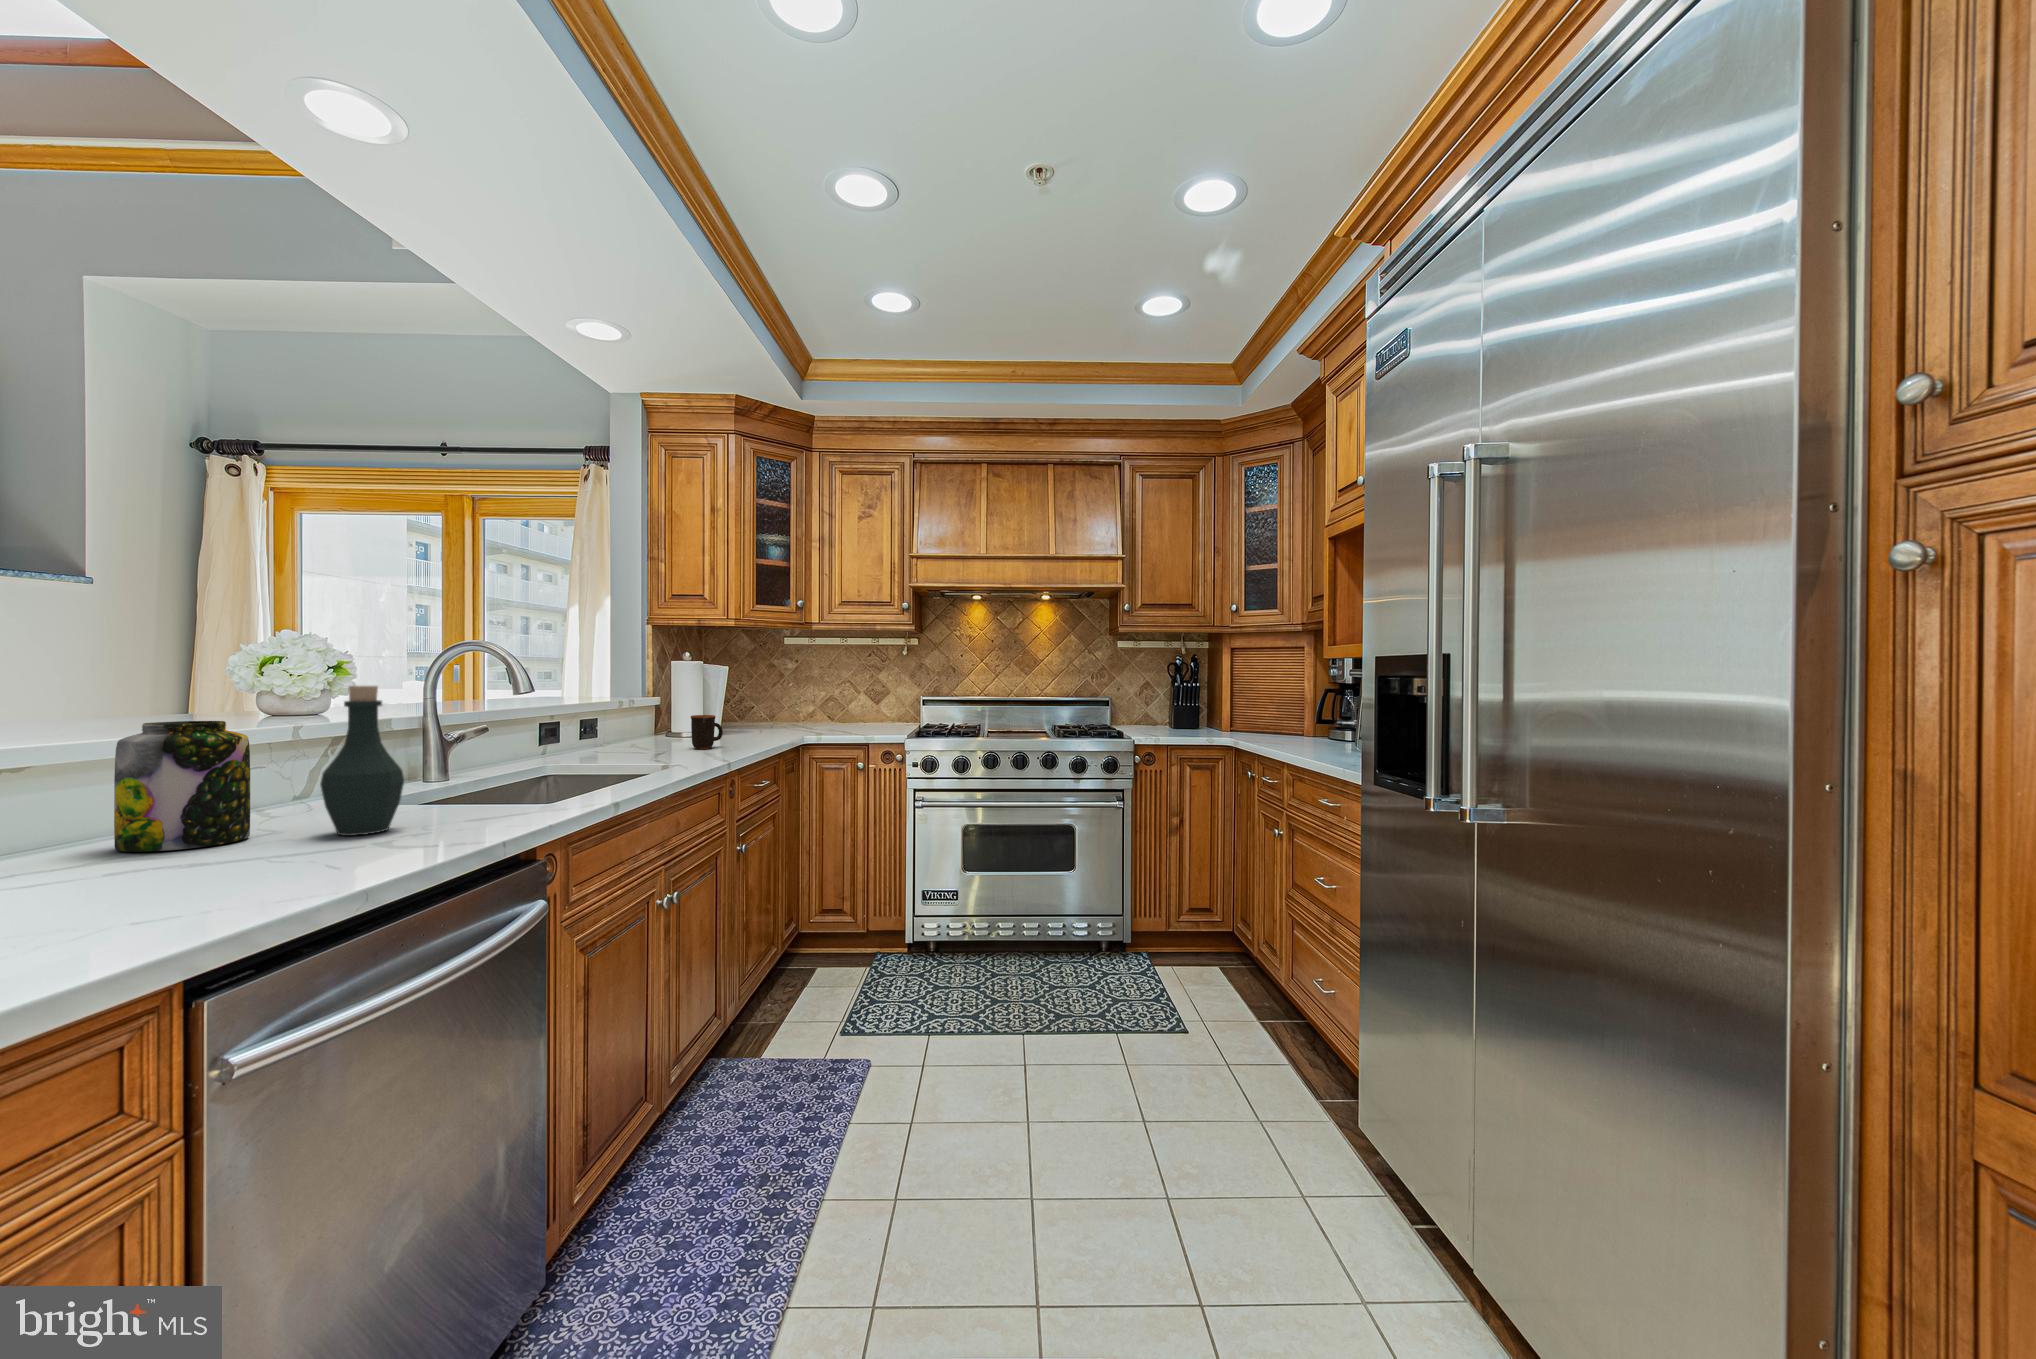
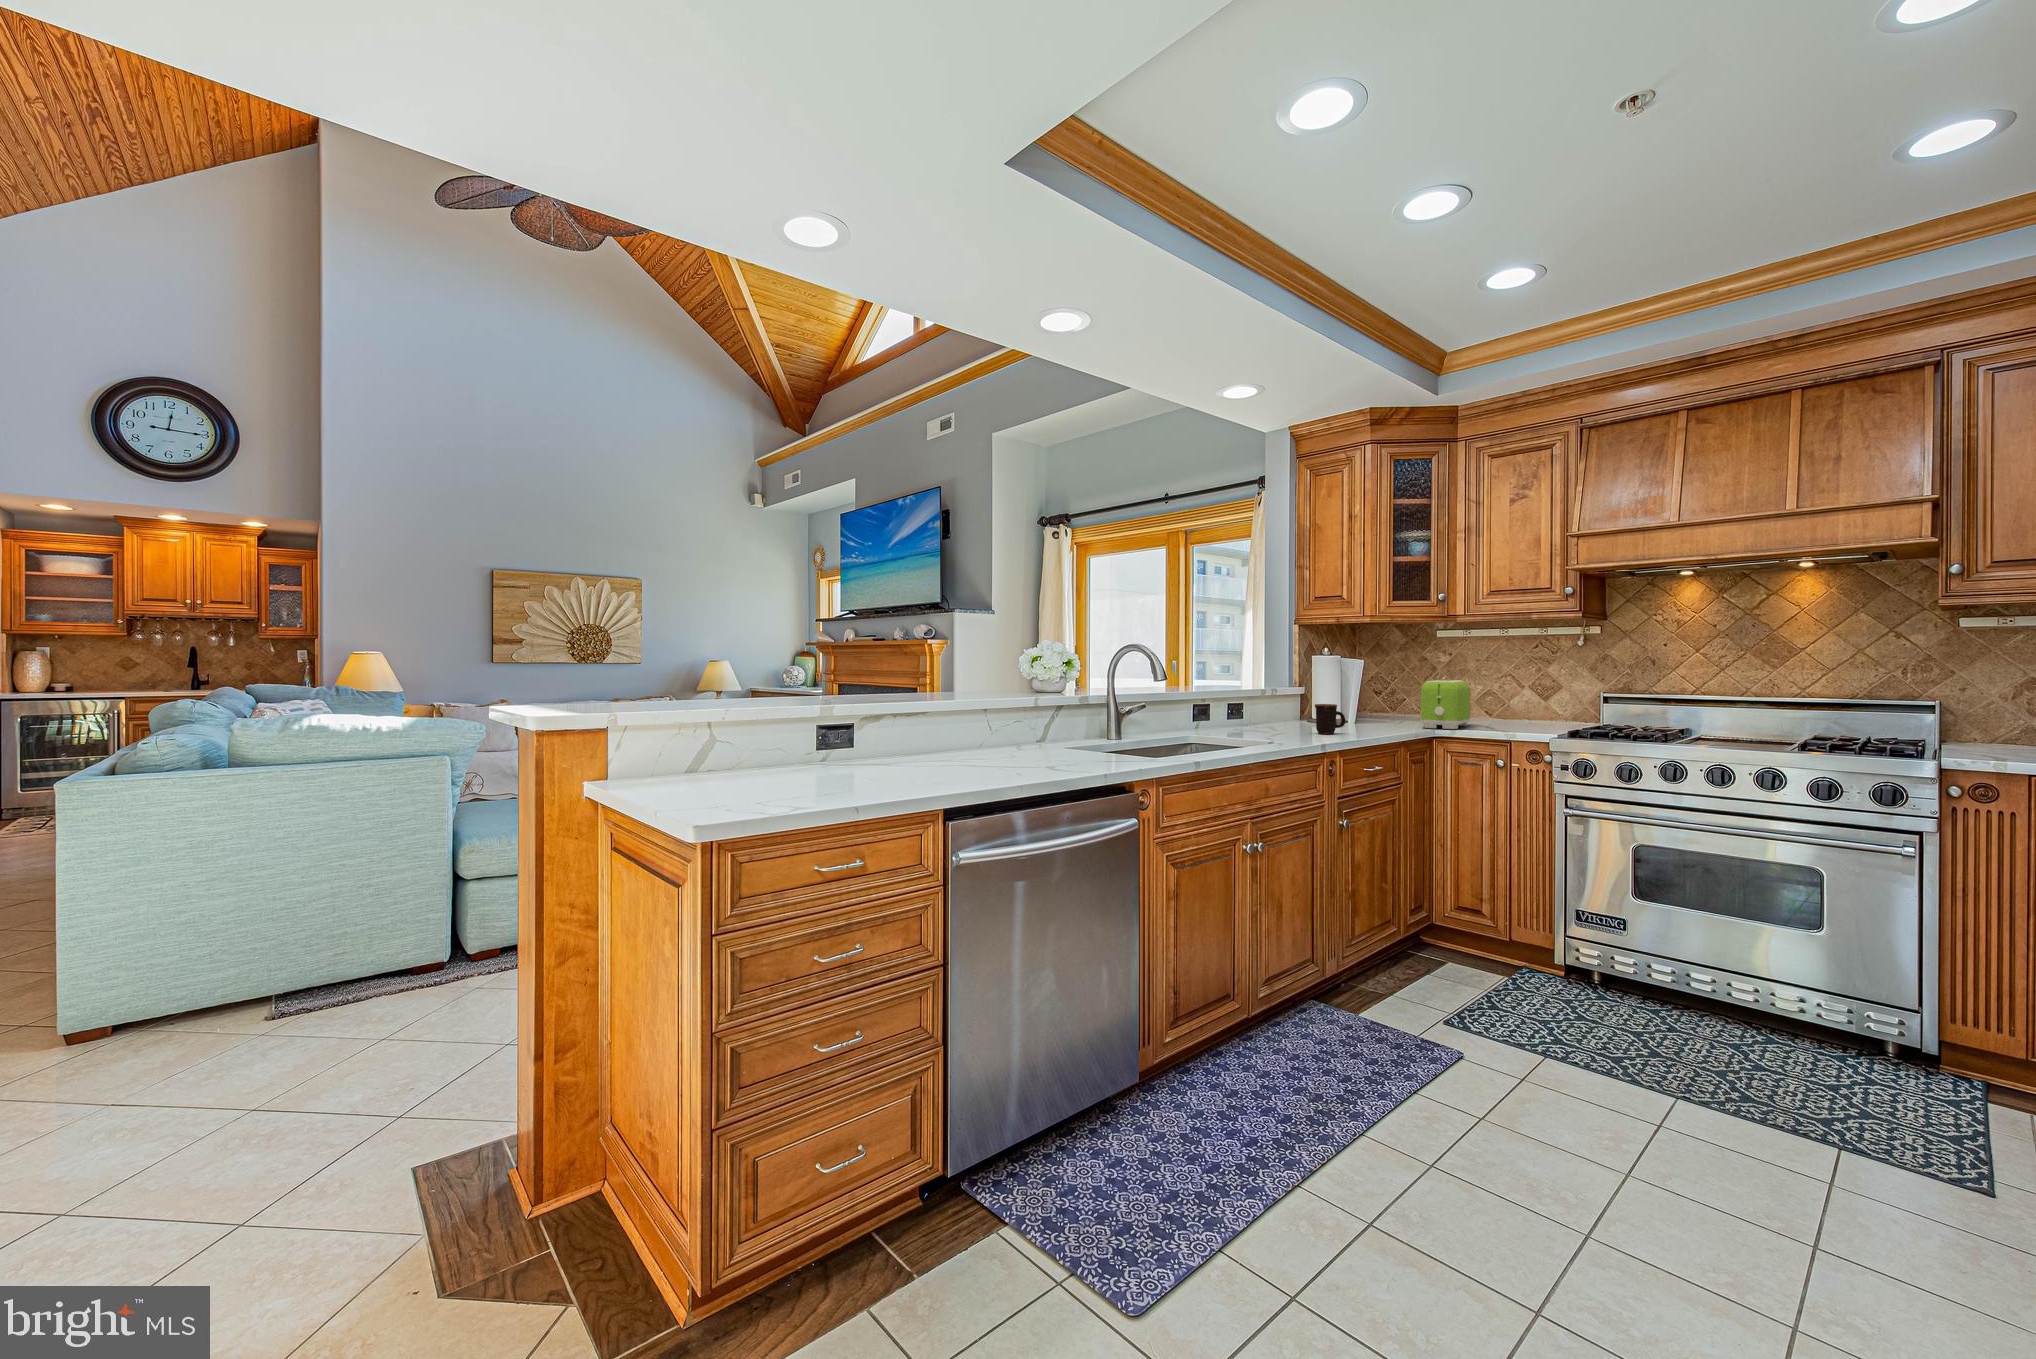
bottle: present [320,686,404,836] -> none [1033,670,1072,760]
toaster: none [787,686,826,735] -> present [1421,680,1470,729]
jar: present [114,721,250,852] -> none [957,690,1007,757]

